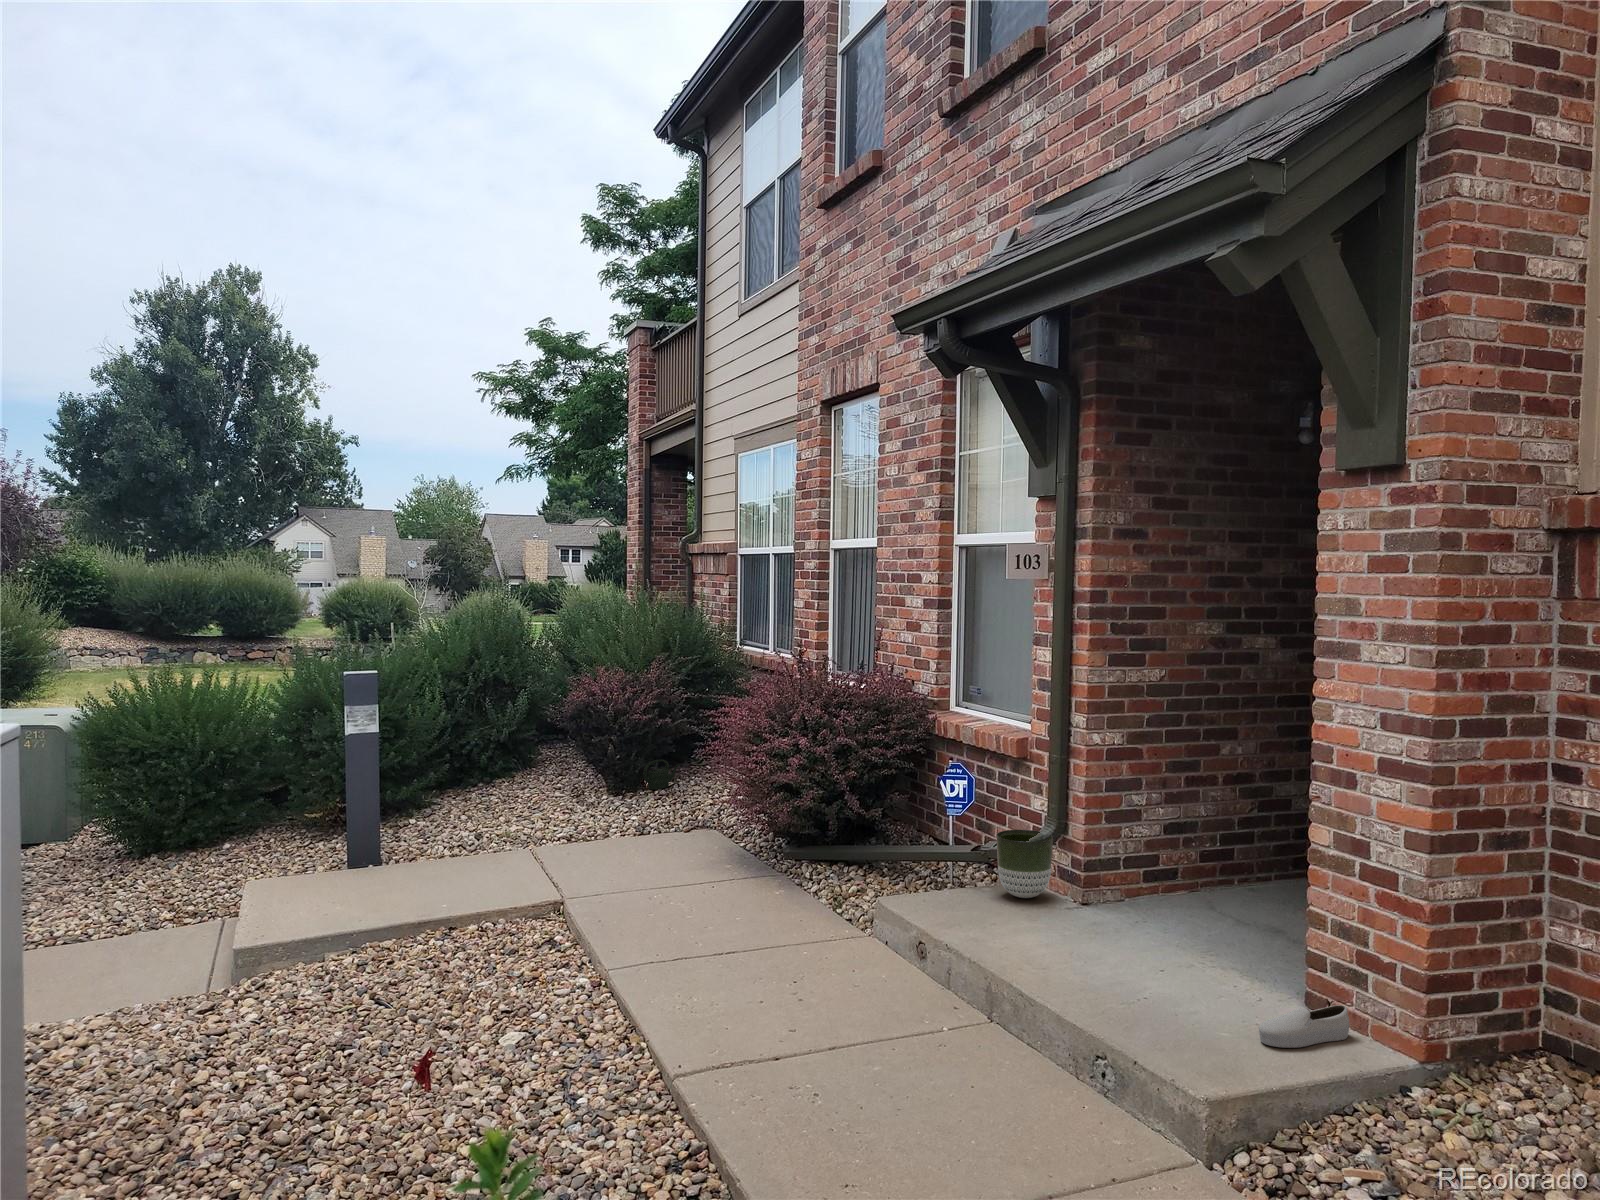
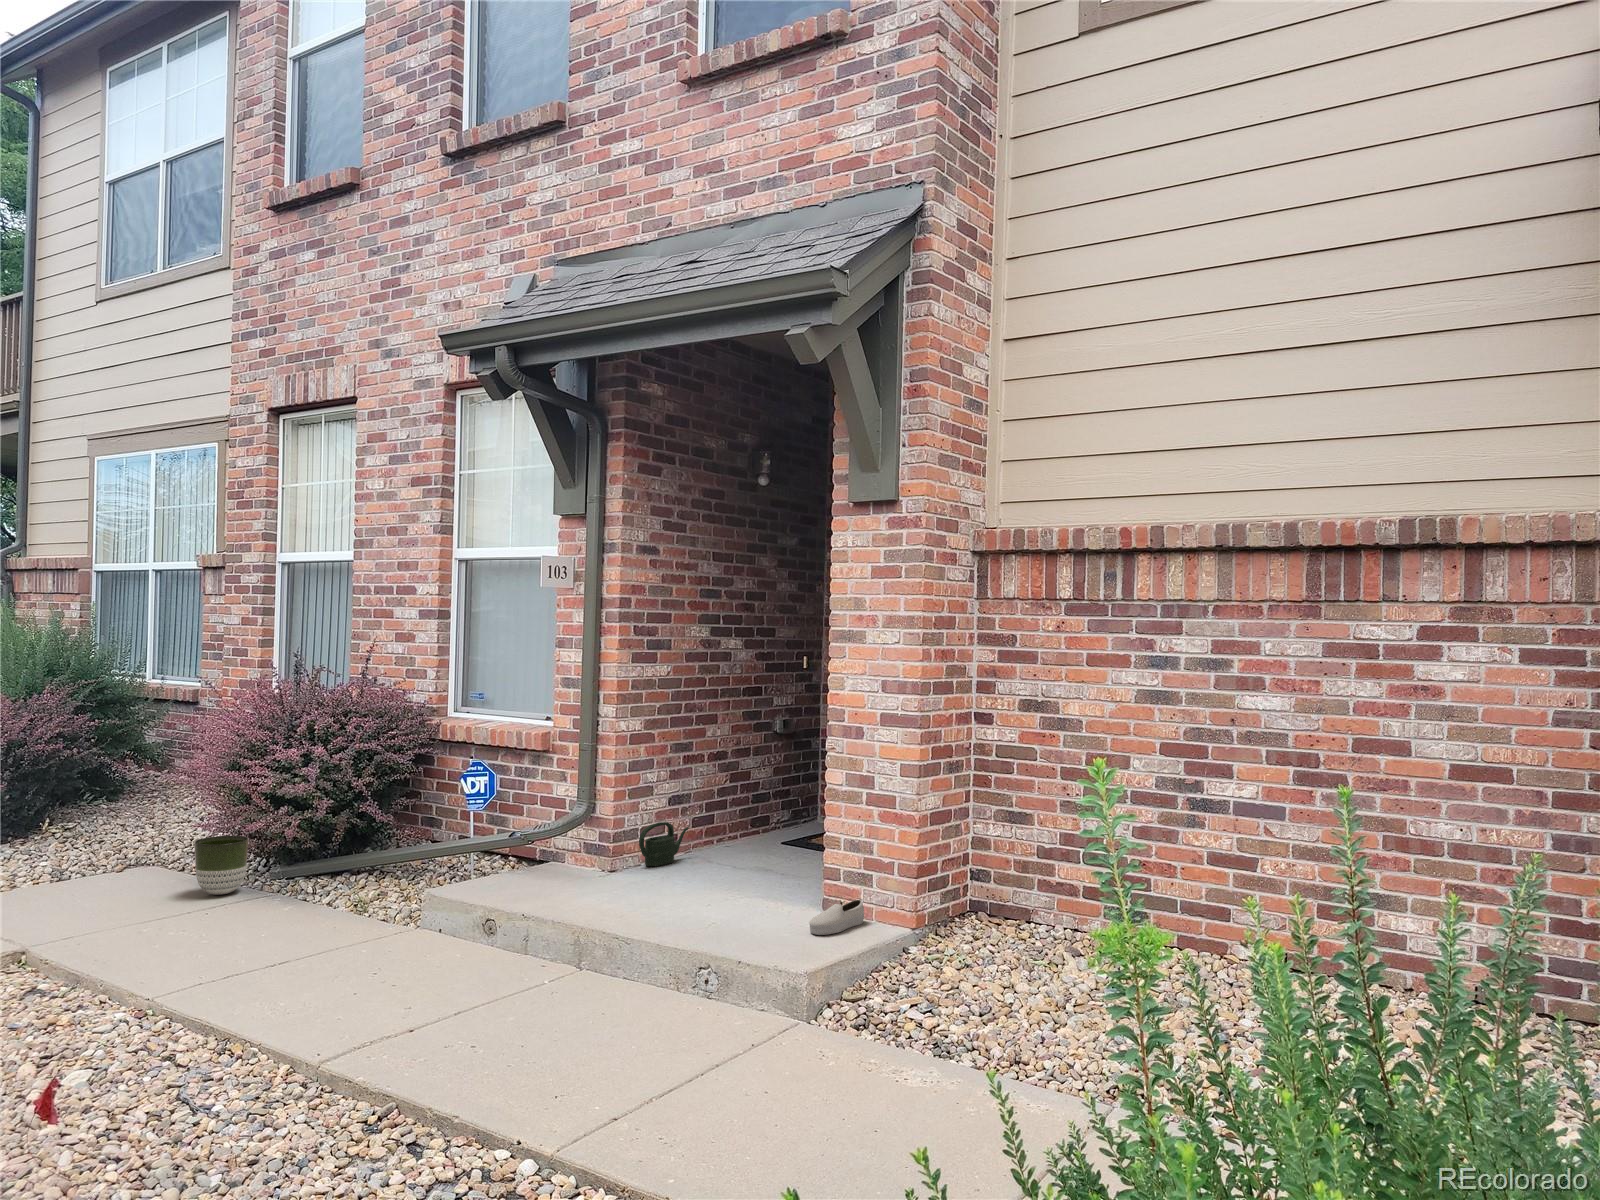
watering can: present [643,760,680,790] -> present [639,822,688,867]
planter: present [996,830,1053,898] -> present [195,836,248,895]

